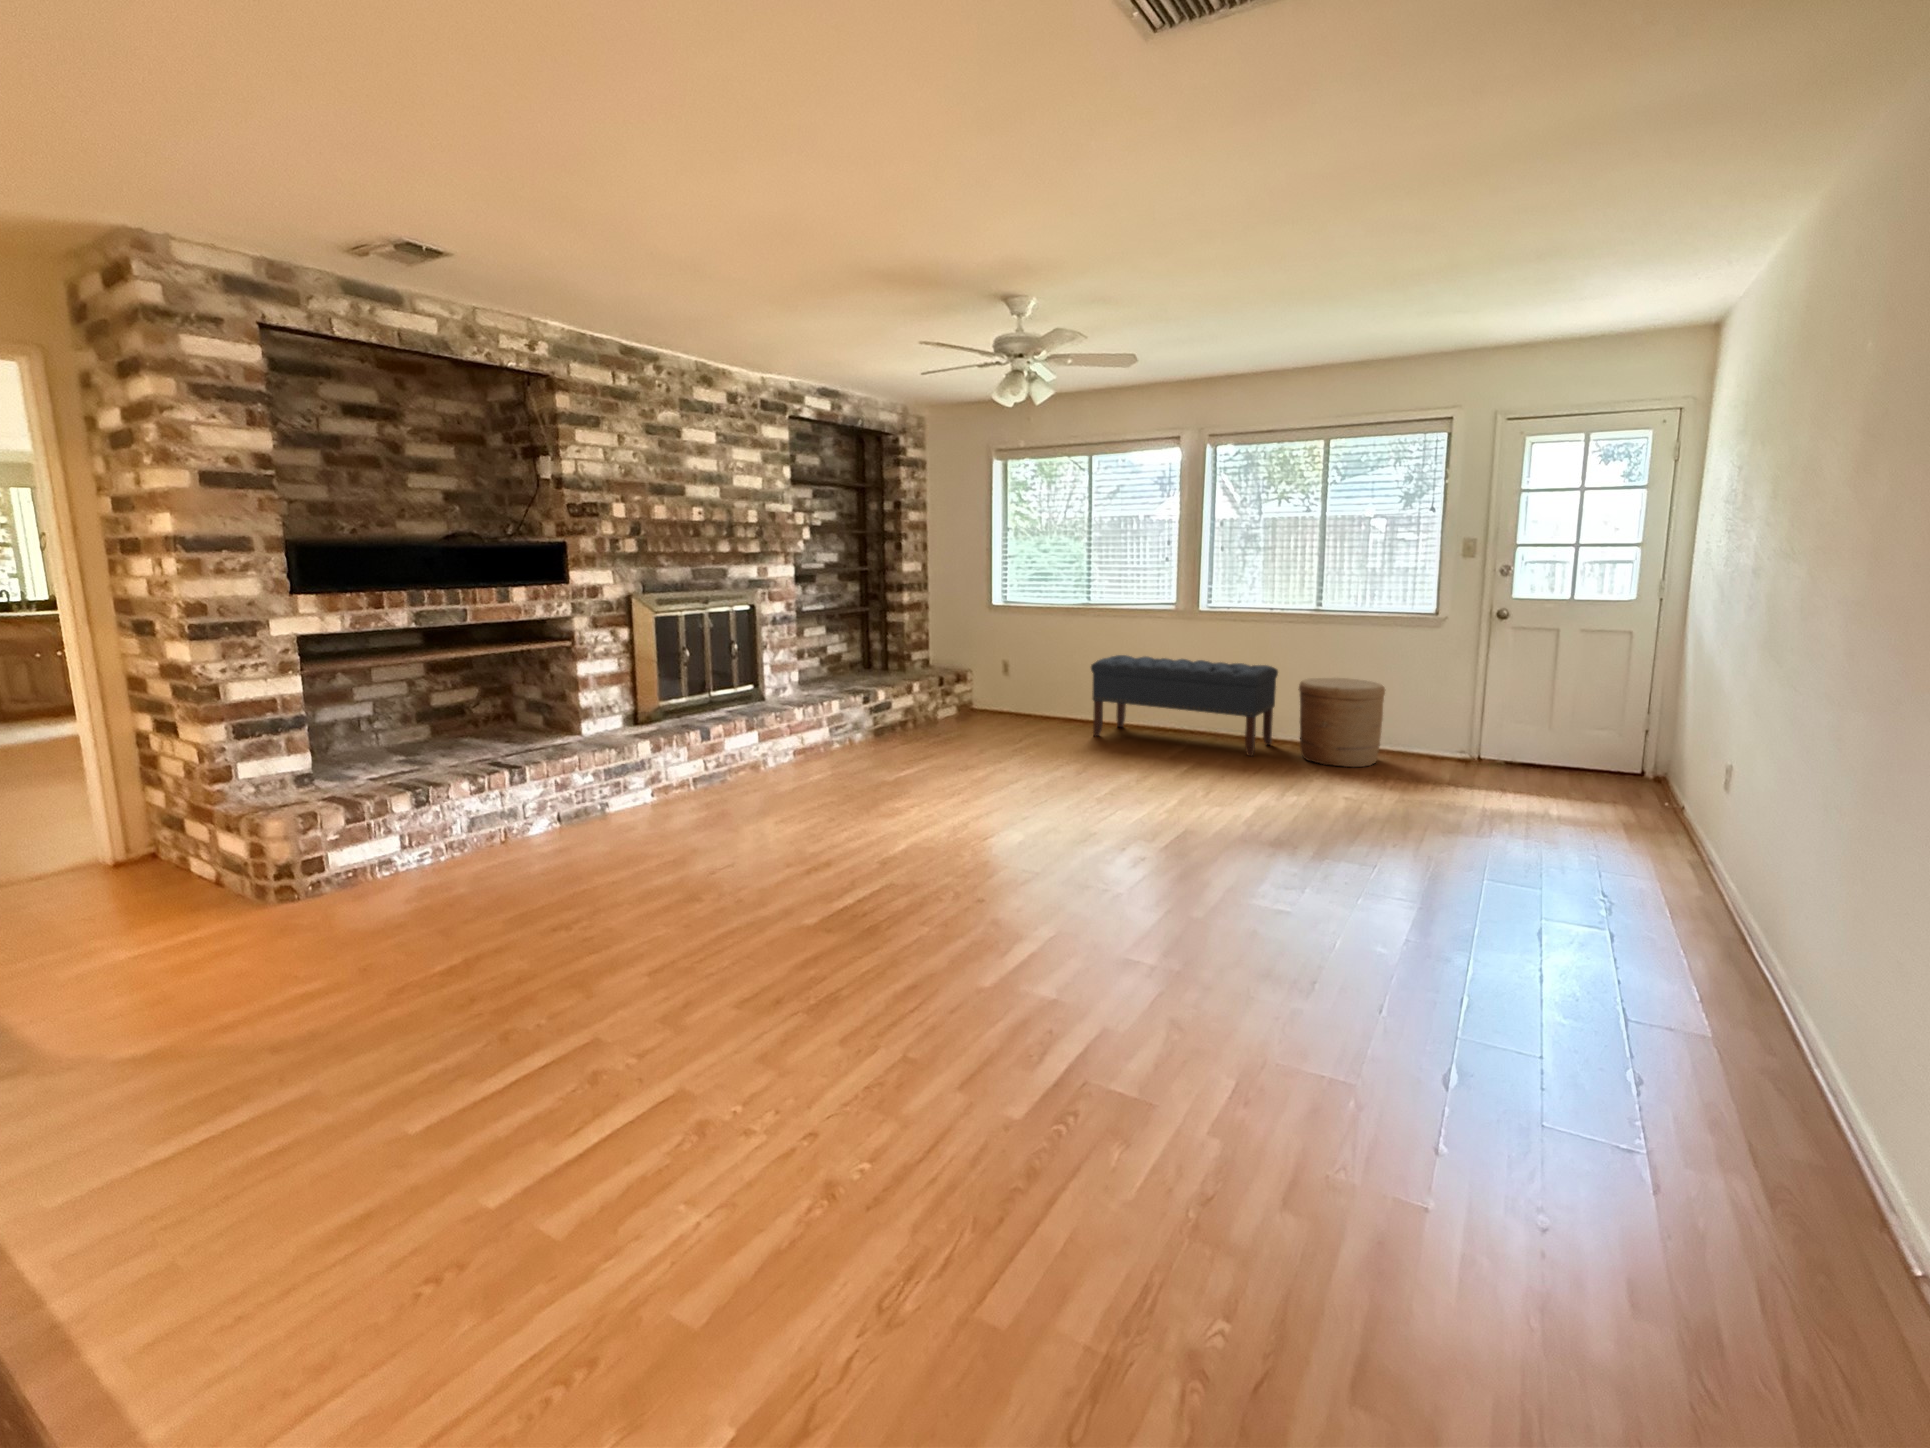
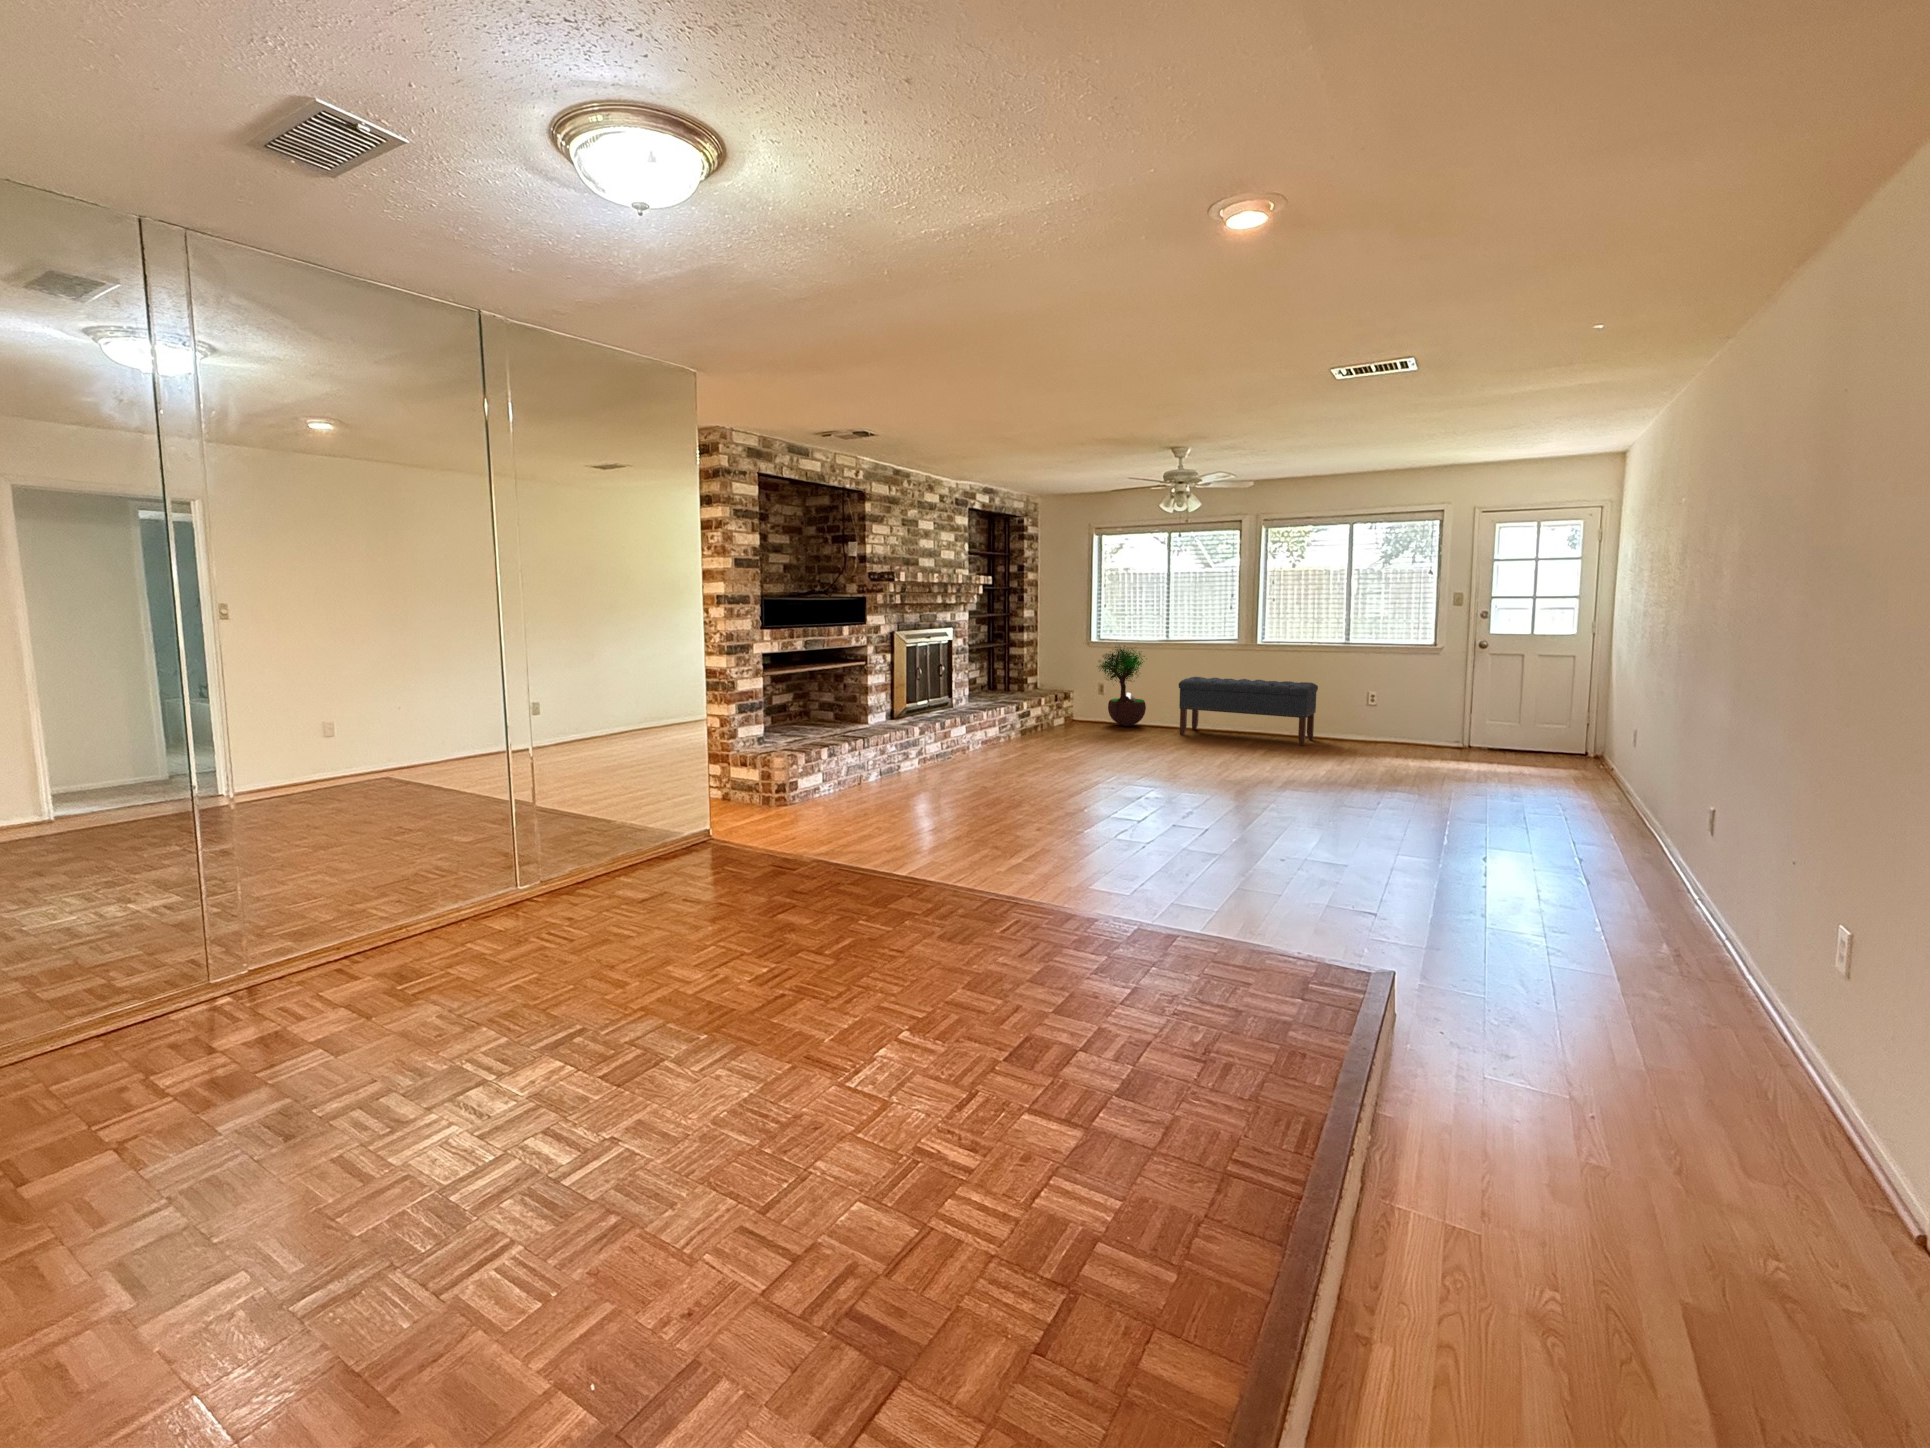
potted tree: none [986,604,1058,721] -> present [1098,646,1146,726]
woven basket: present [1298,678,1385,767] -> none [1337,691,1400,752]

